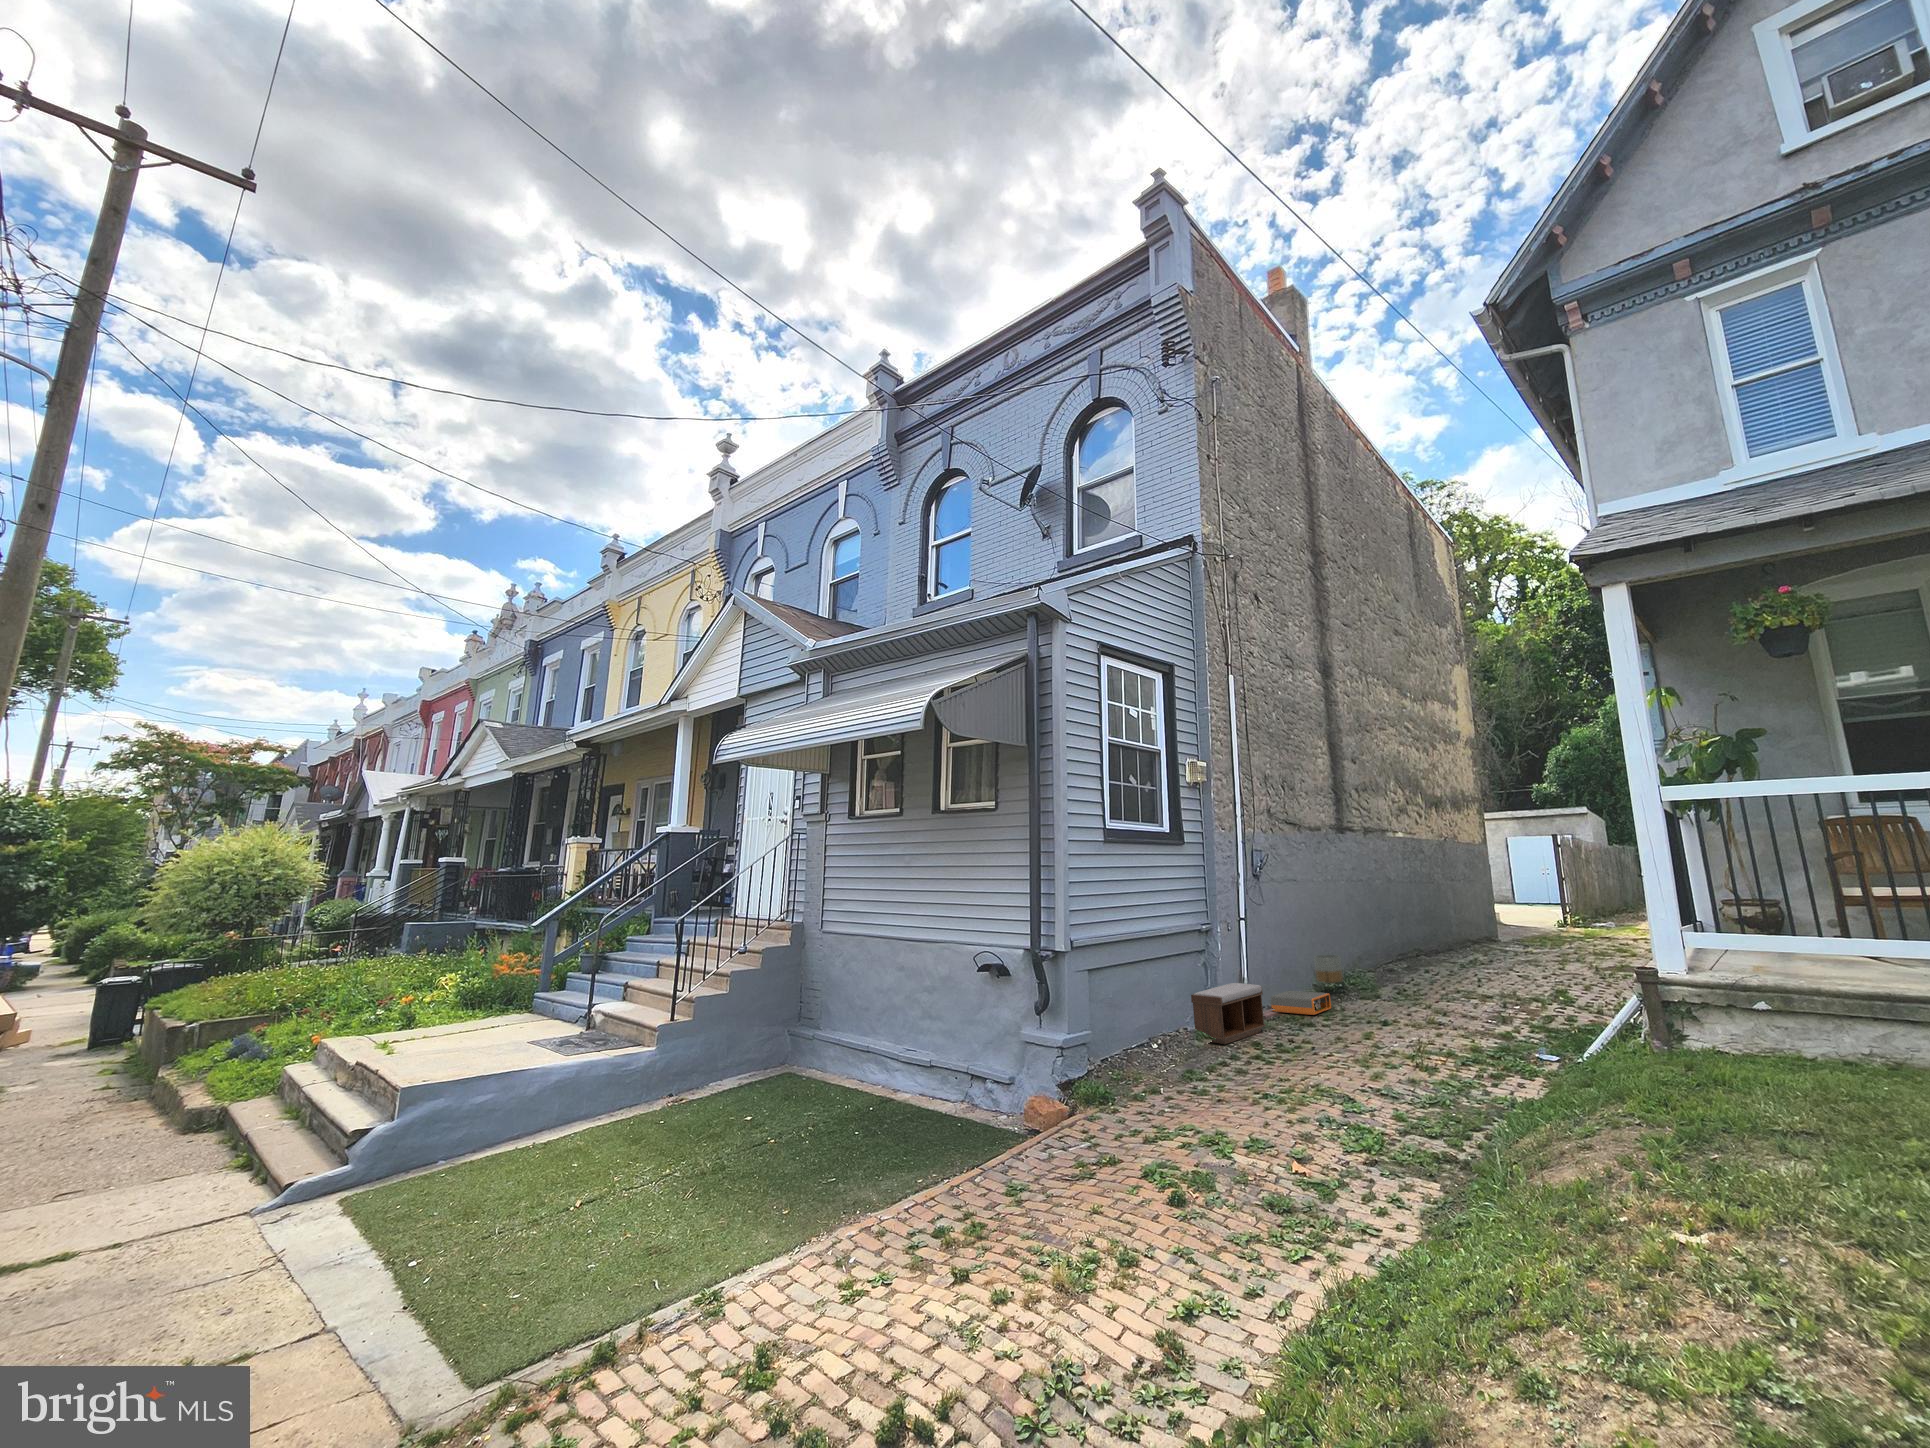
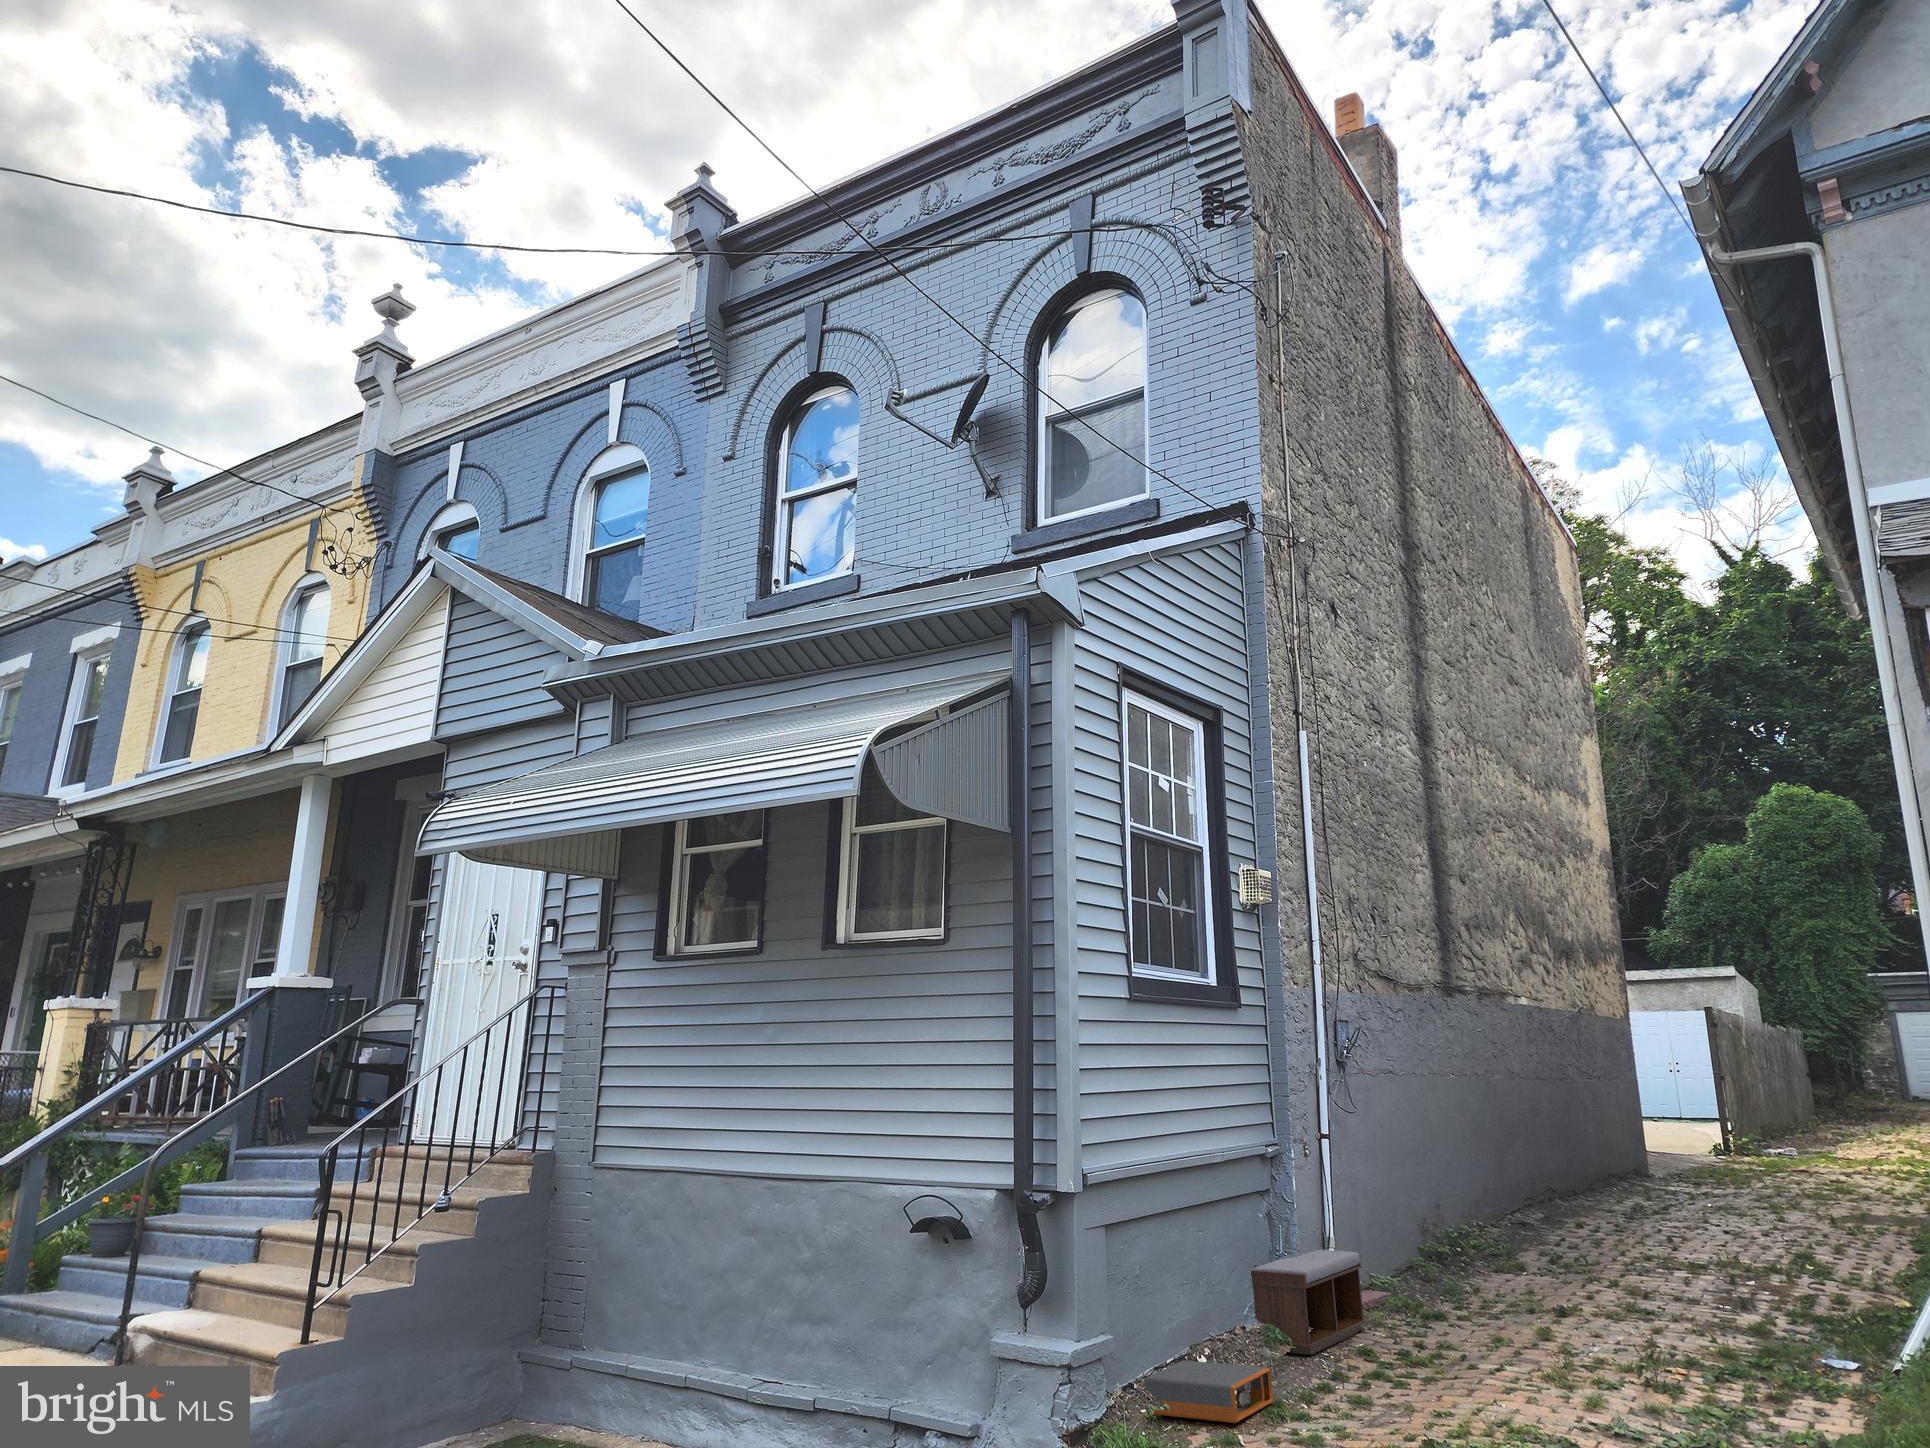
planter: present [1314,955,1343,983] -> none [1413,1201,1462,1271]
storage box: present [1271,991,1331,1015] -> present [1144,1361,1273,1423]

